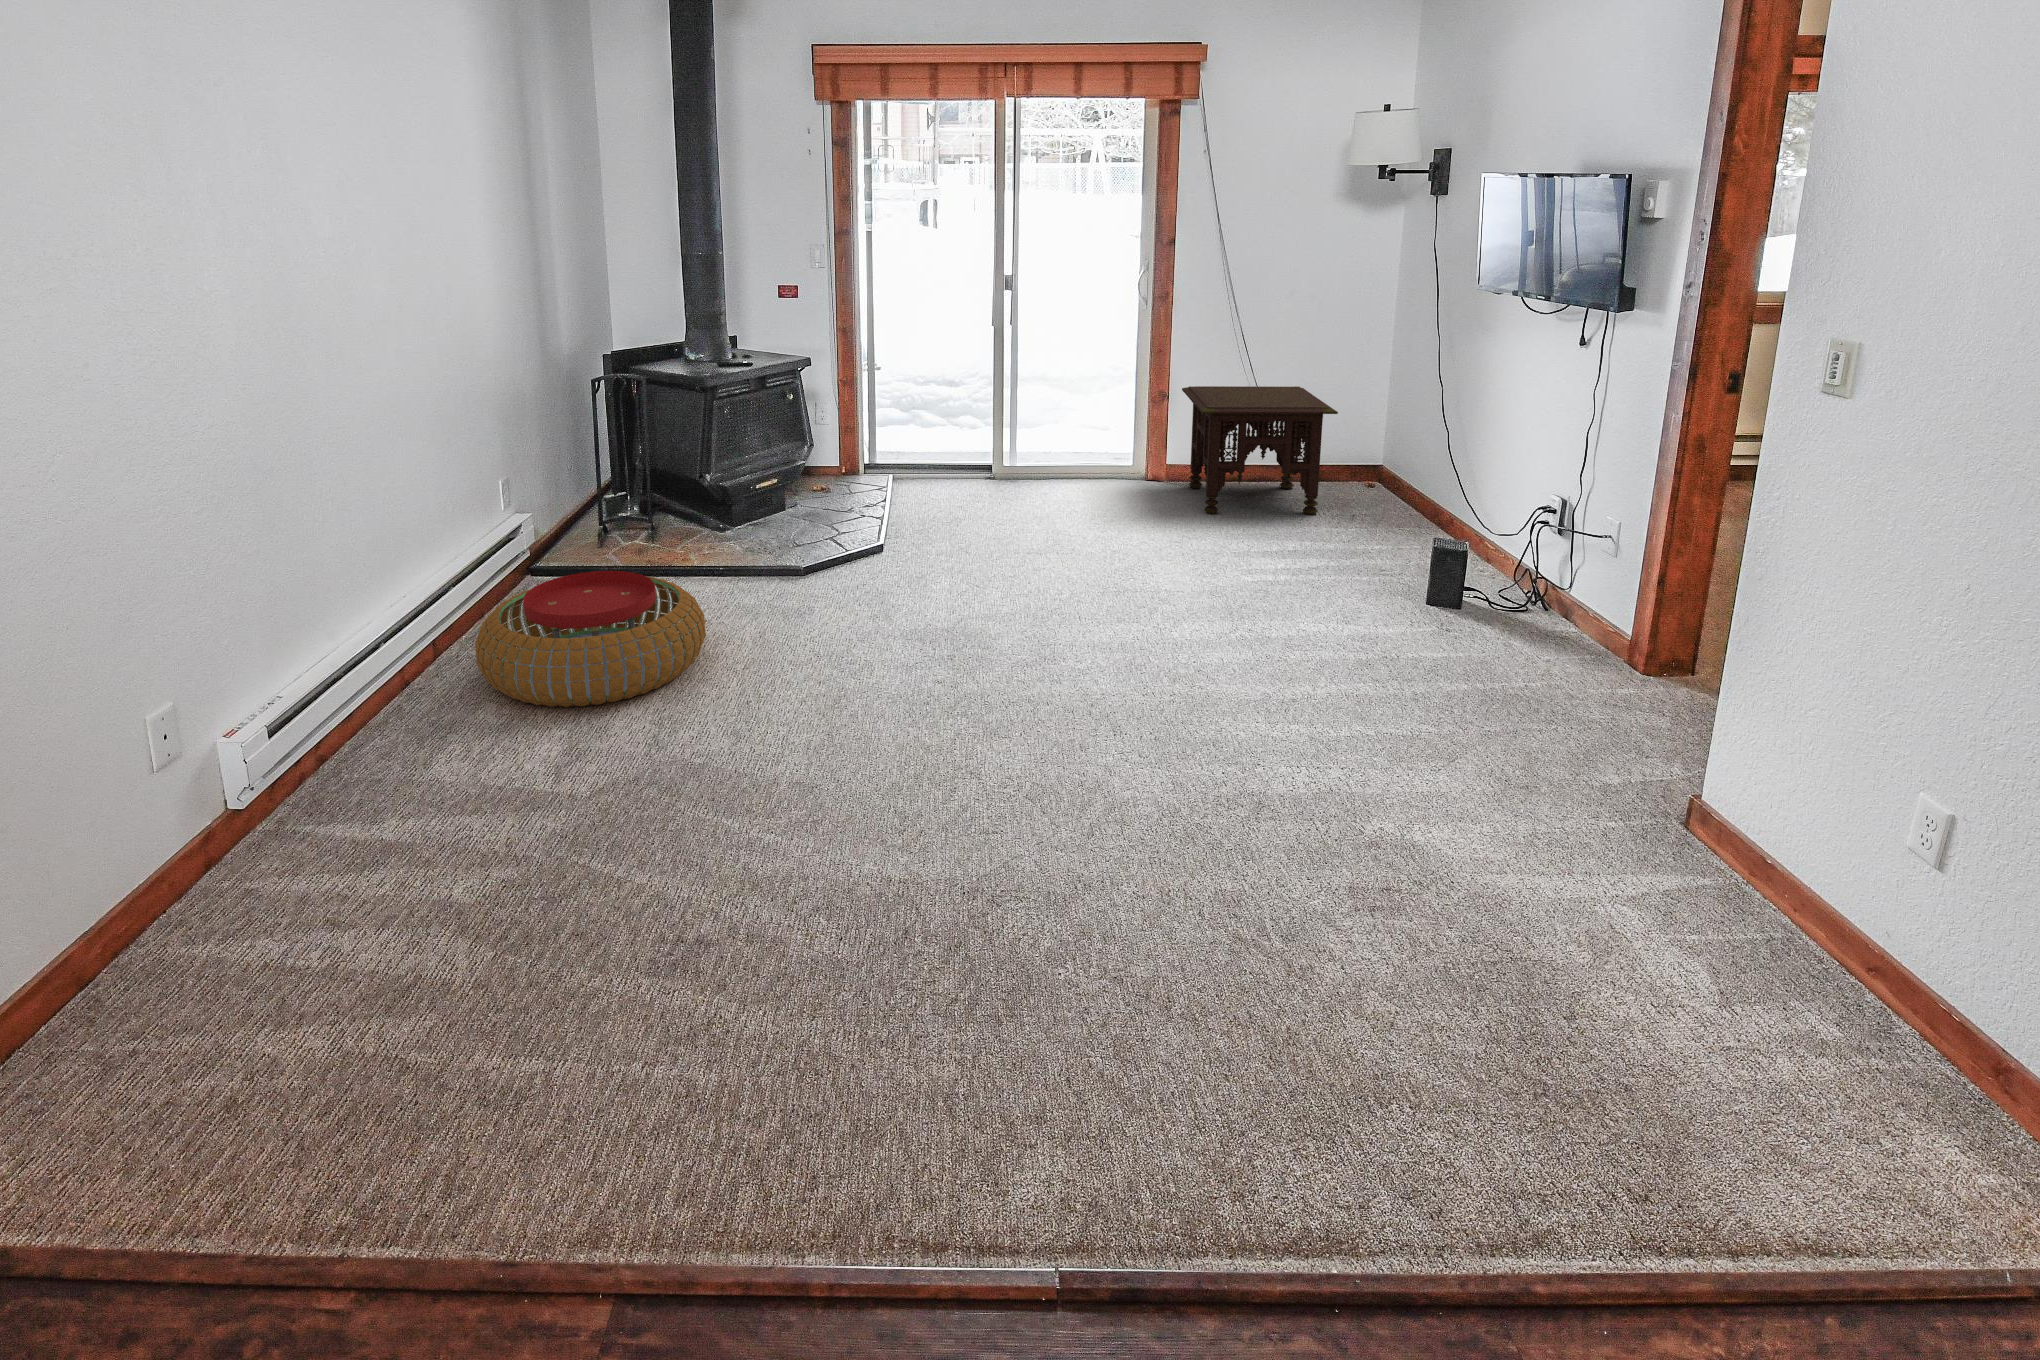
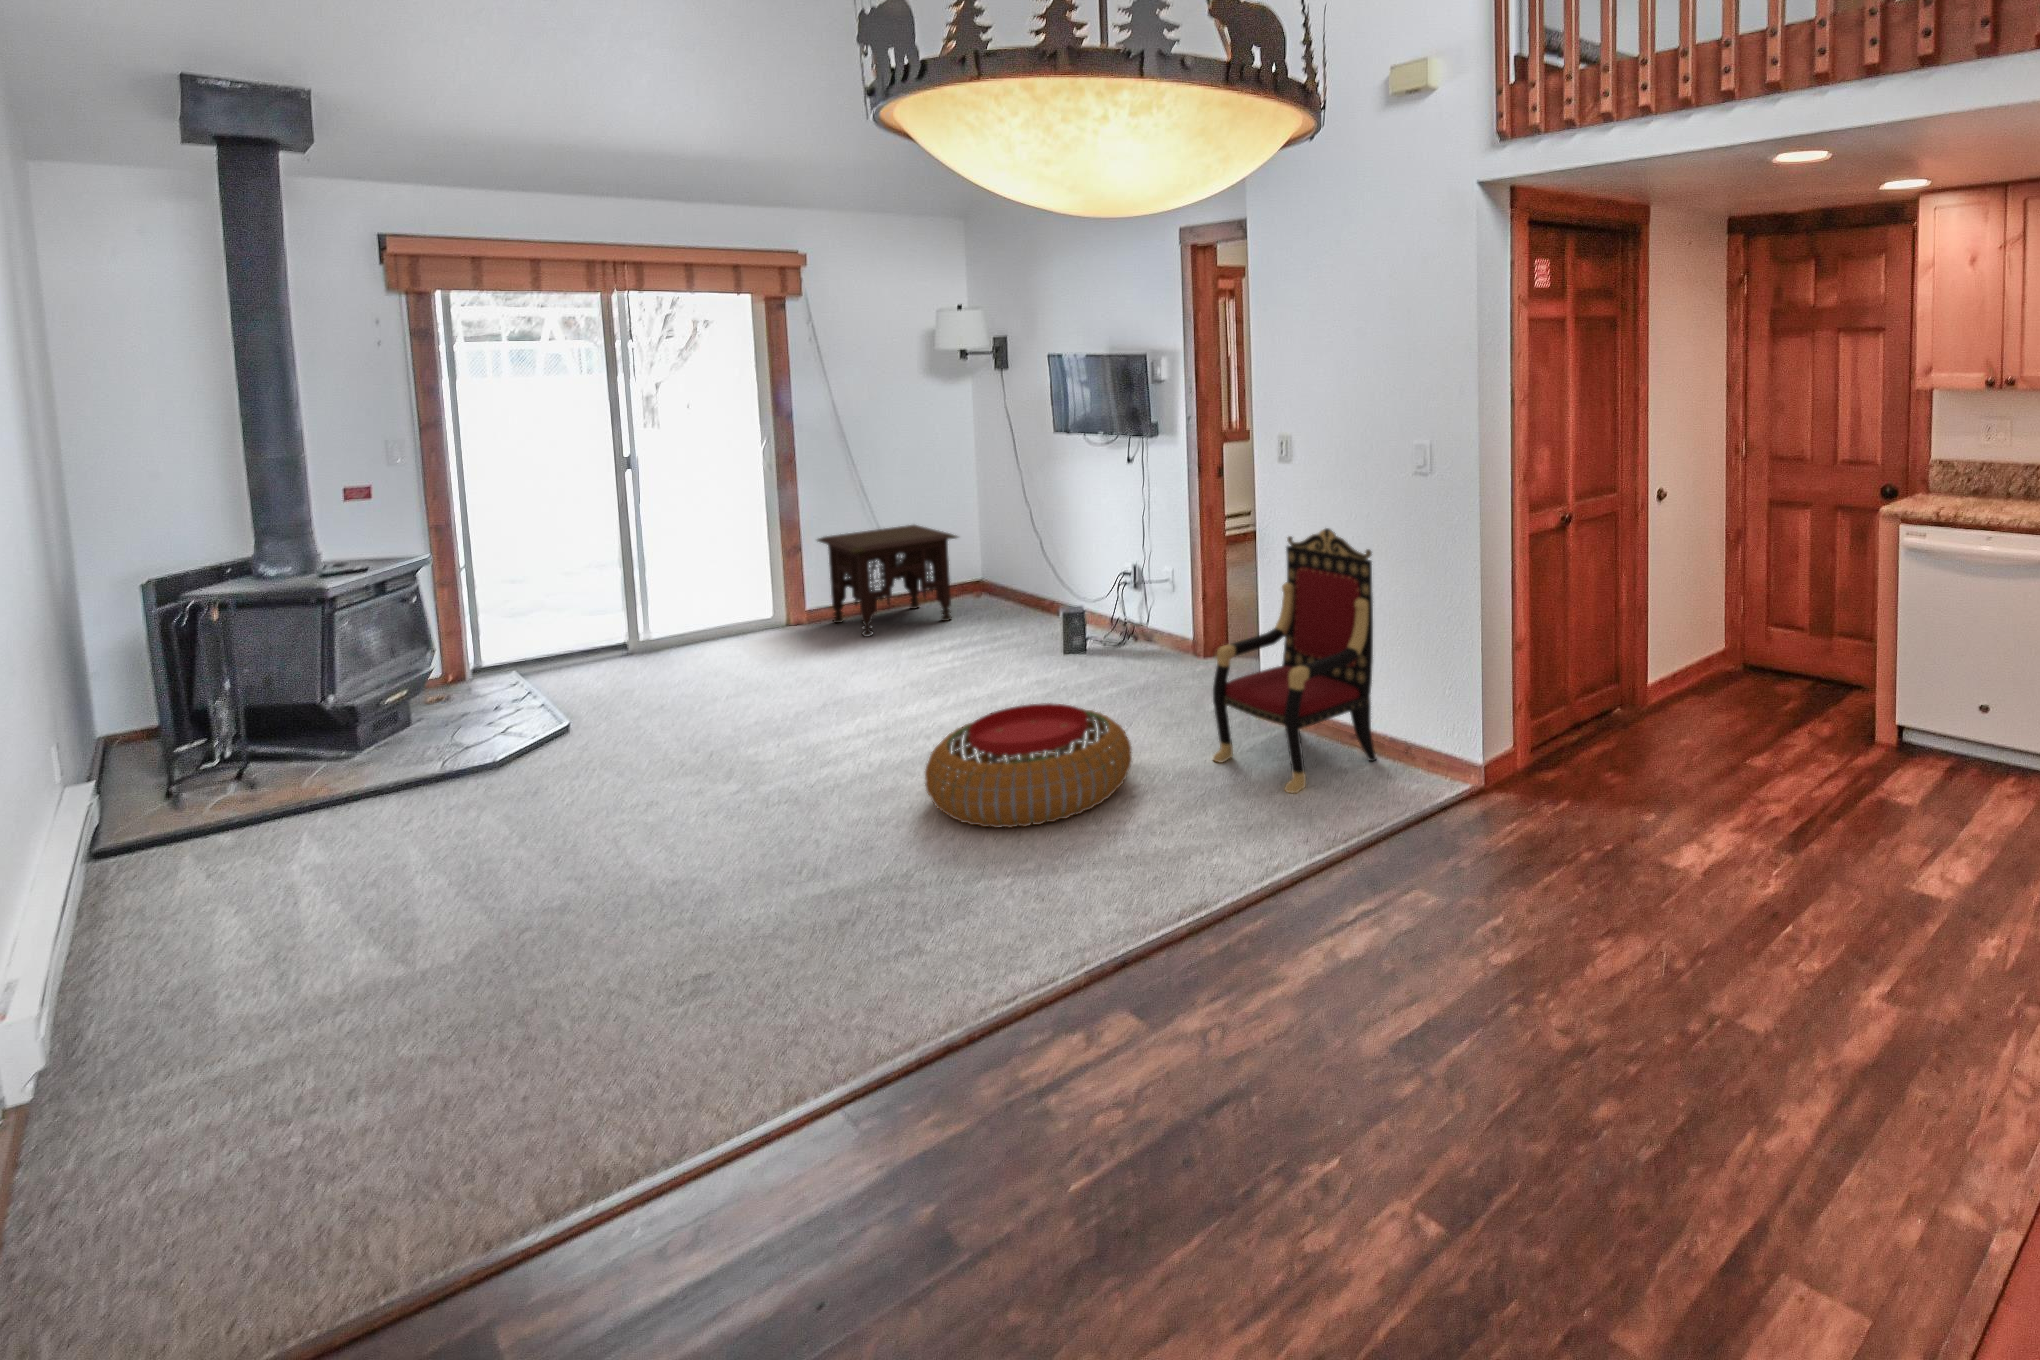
armchair: none [1543,542,2006,1069] -> present [1213,528,1376,793]
pouf: present [475,571,706,707] -> present [925,703,1132,828]

